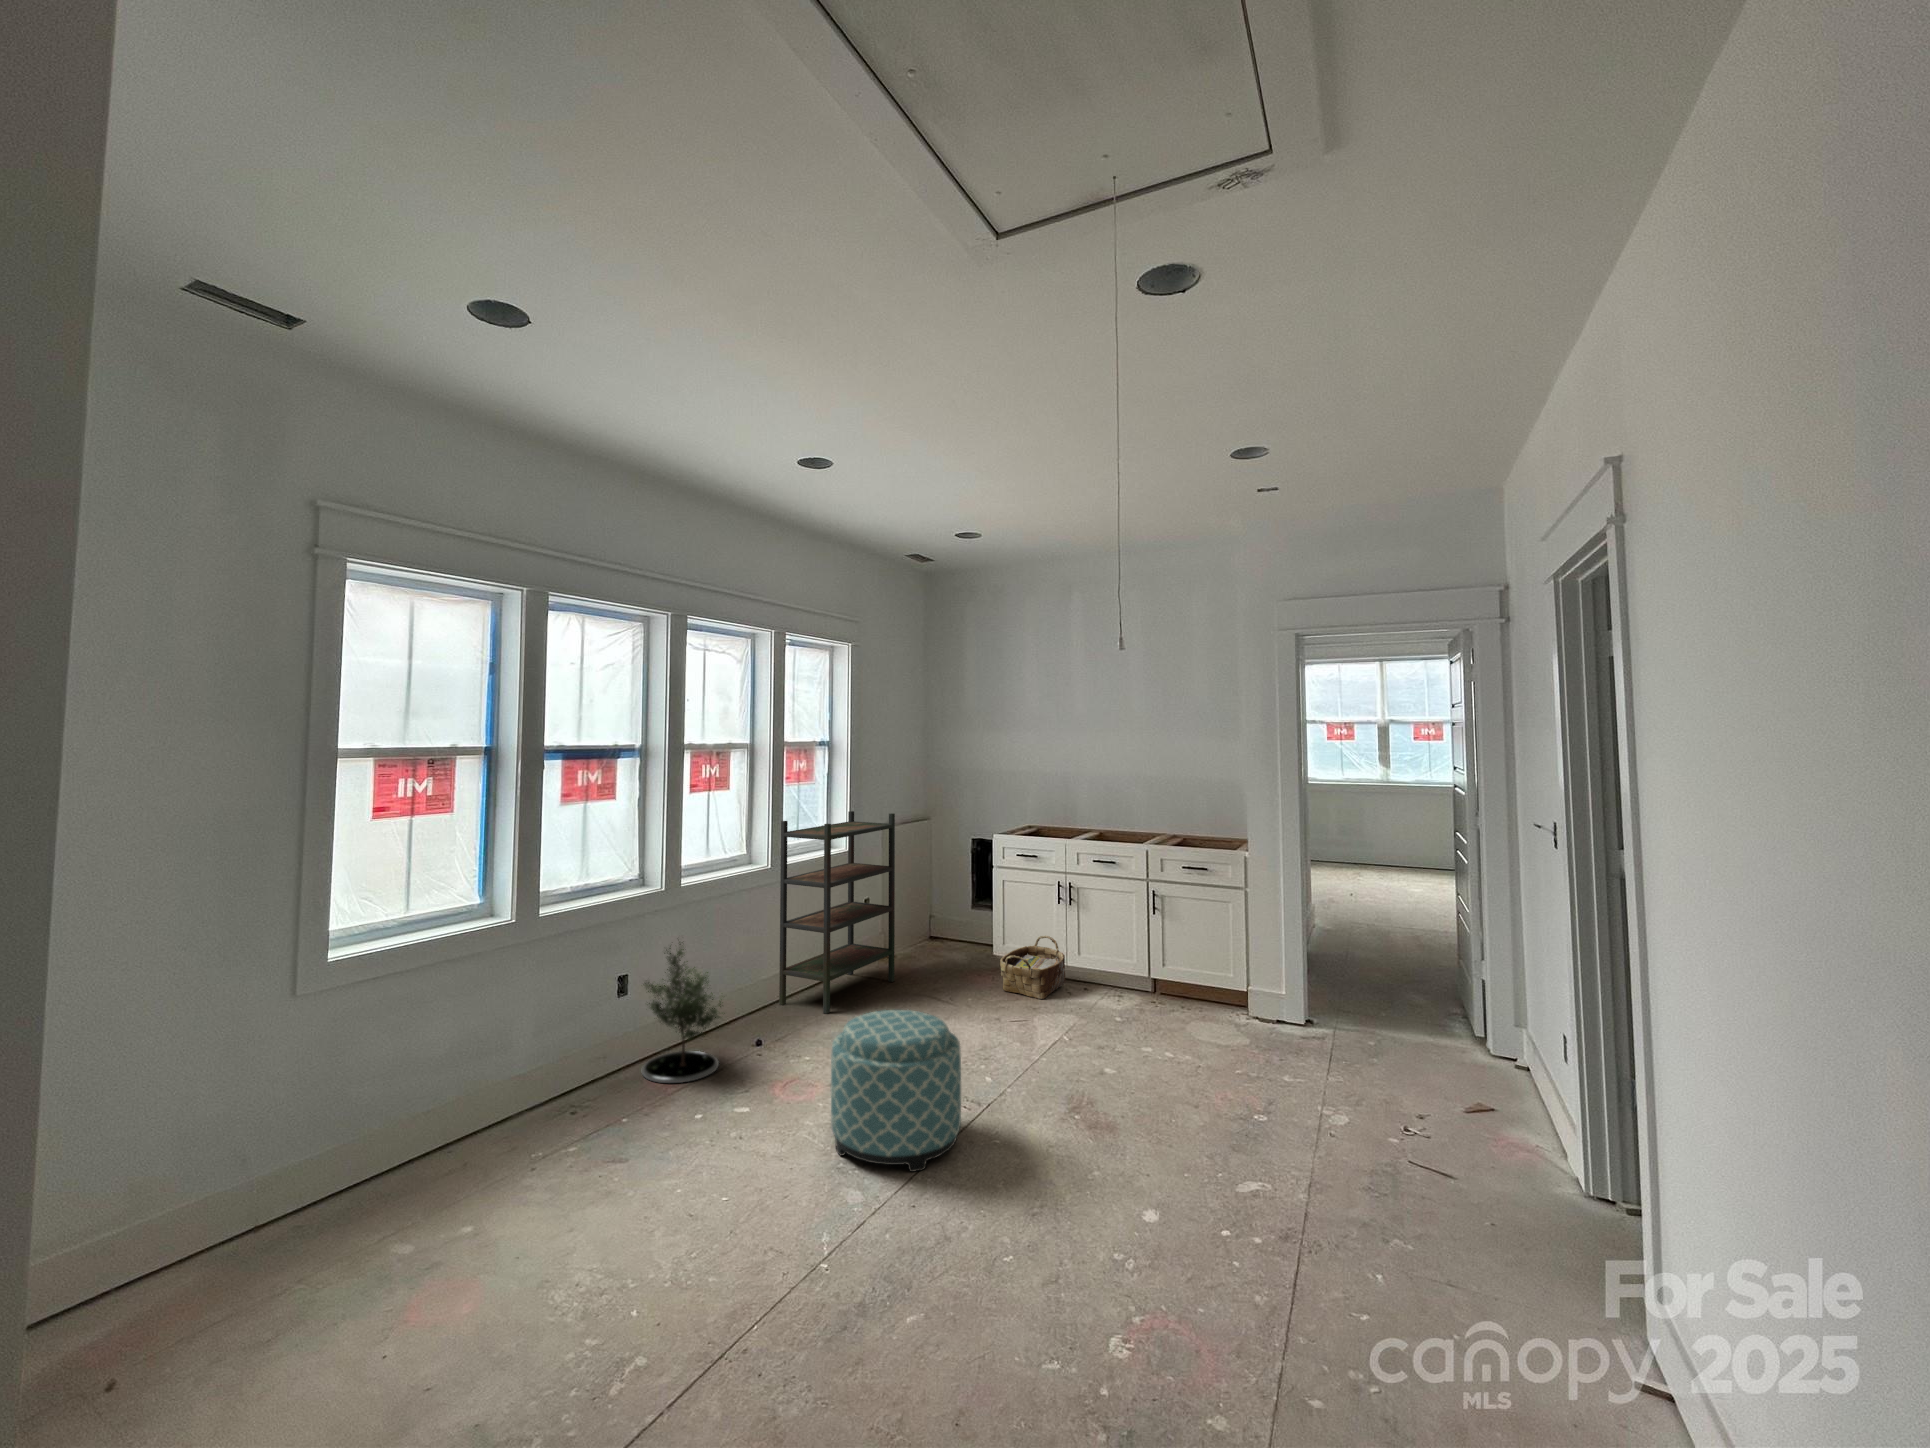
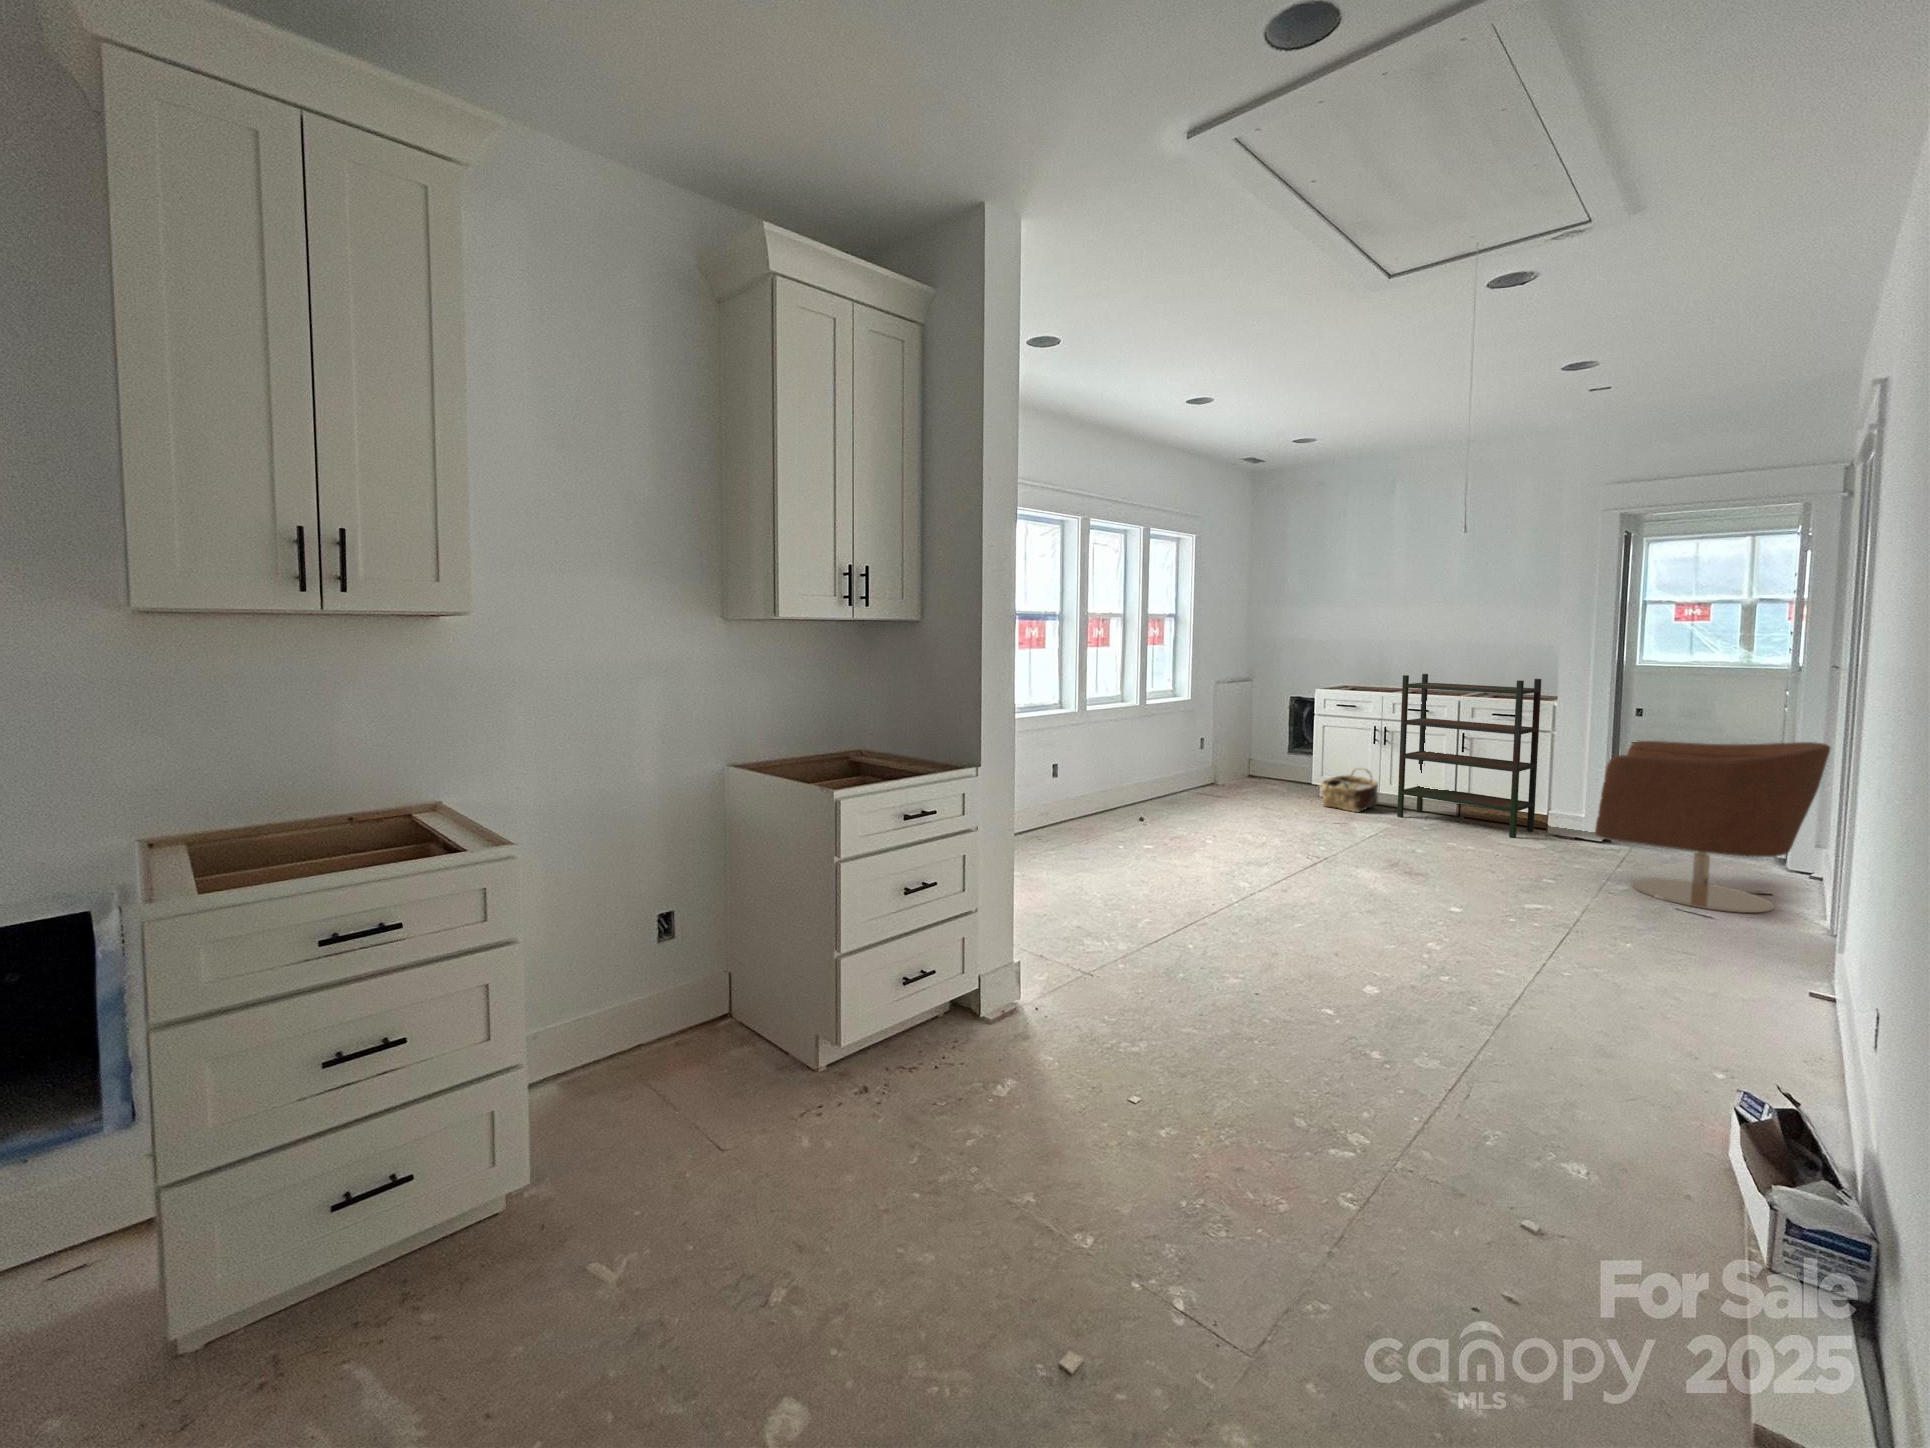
bookshelf: present [779,811,895,1014] -> present [1397,674,1541,838]
armchair: none [1309,909,1540,1149] -> present [1595,741,1830,913]
potted tree: present [642,942,725,1083] -> none [1066,738,1126,832]
ottoman: present [831,1010,961,1172] -> none [1213,787,1308,880]

